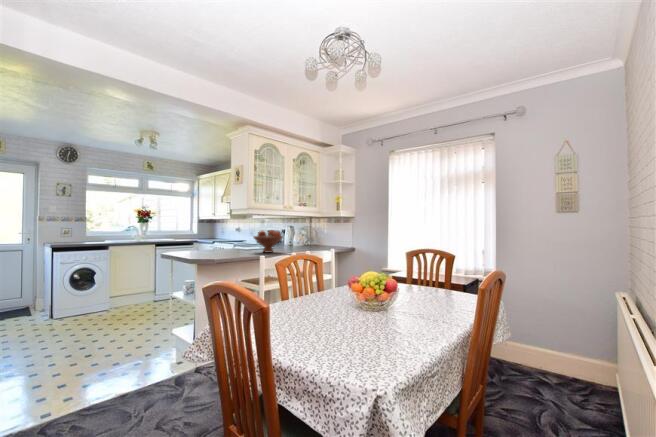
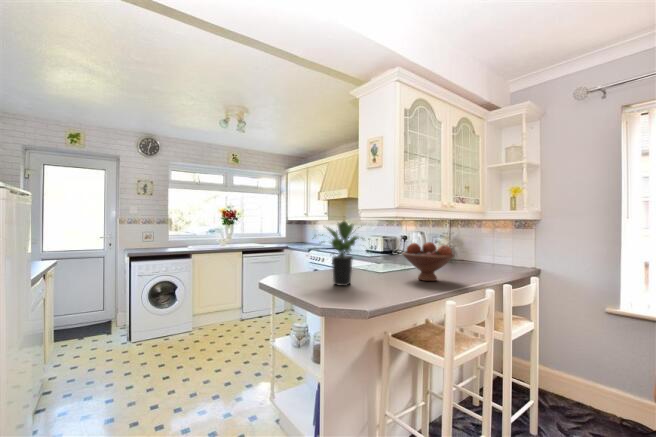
potted plant: none [191,216,228,255] -> present [322,221,359,286]

